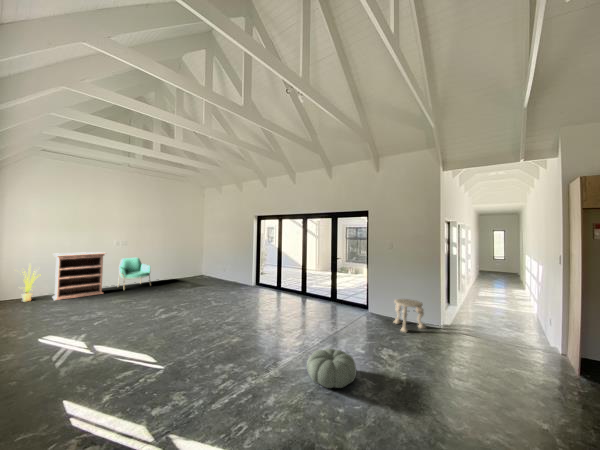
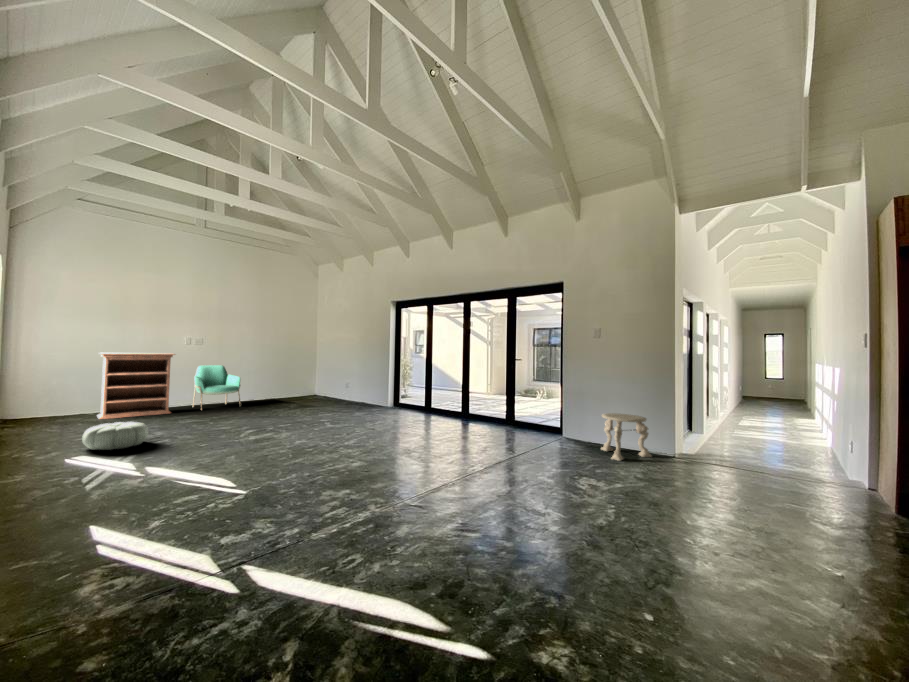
house plant: present [22,264,39,301] -> none [39,365,81,420]
pouf: present [307,348,357,388] -> present [82,422,148,450]

